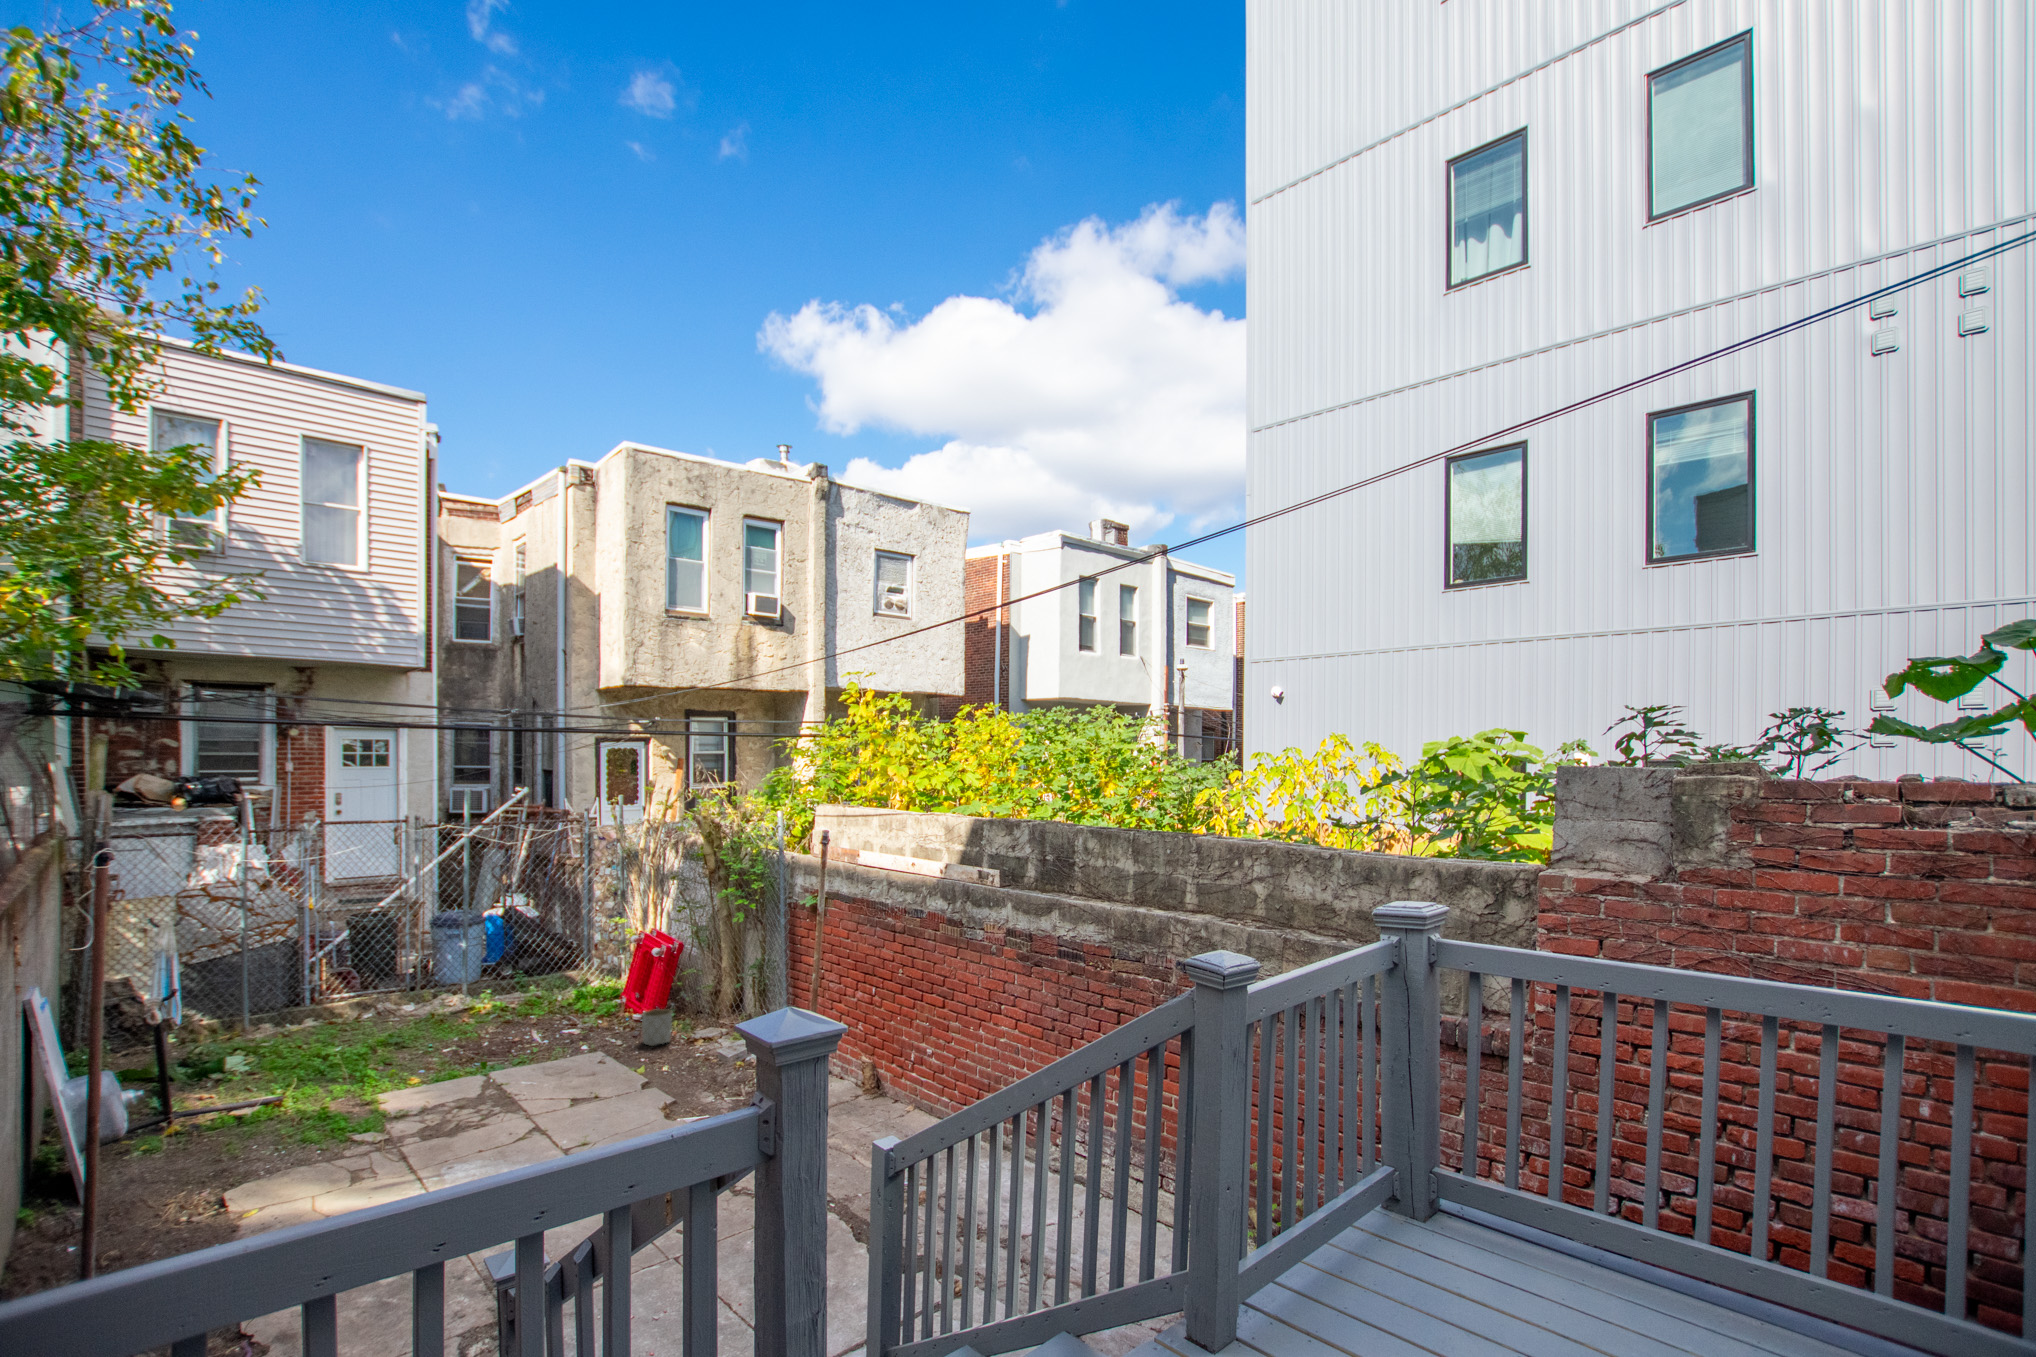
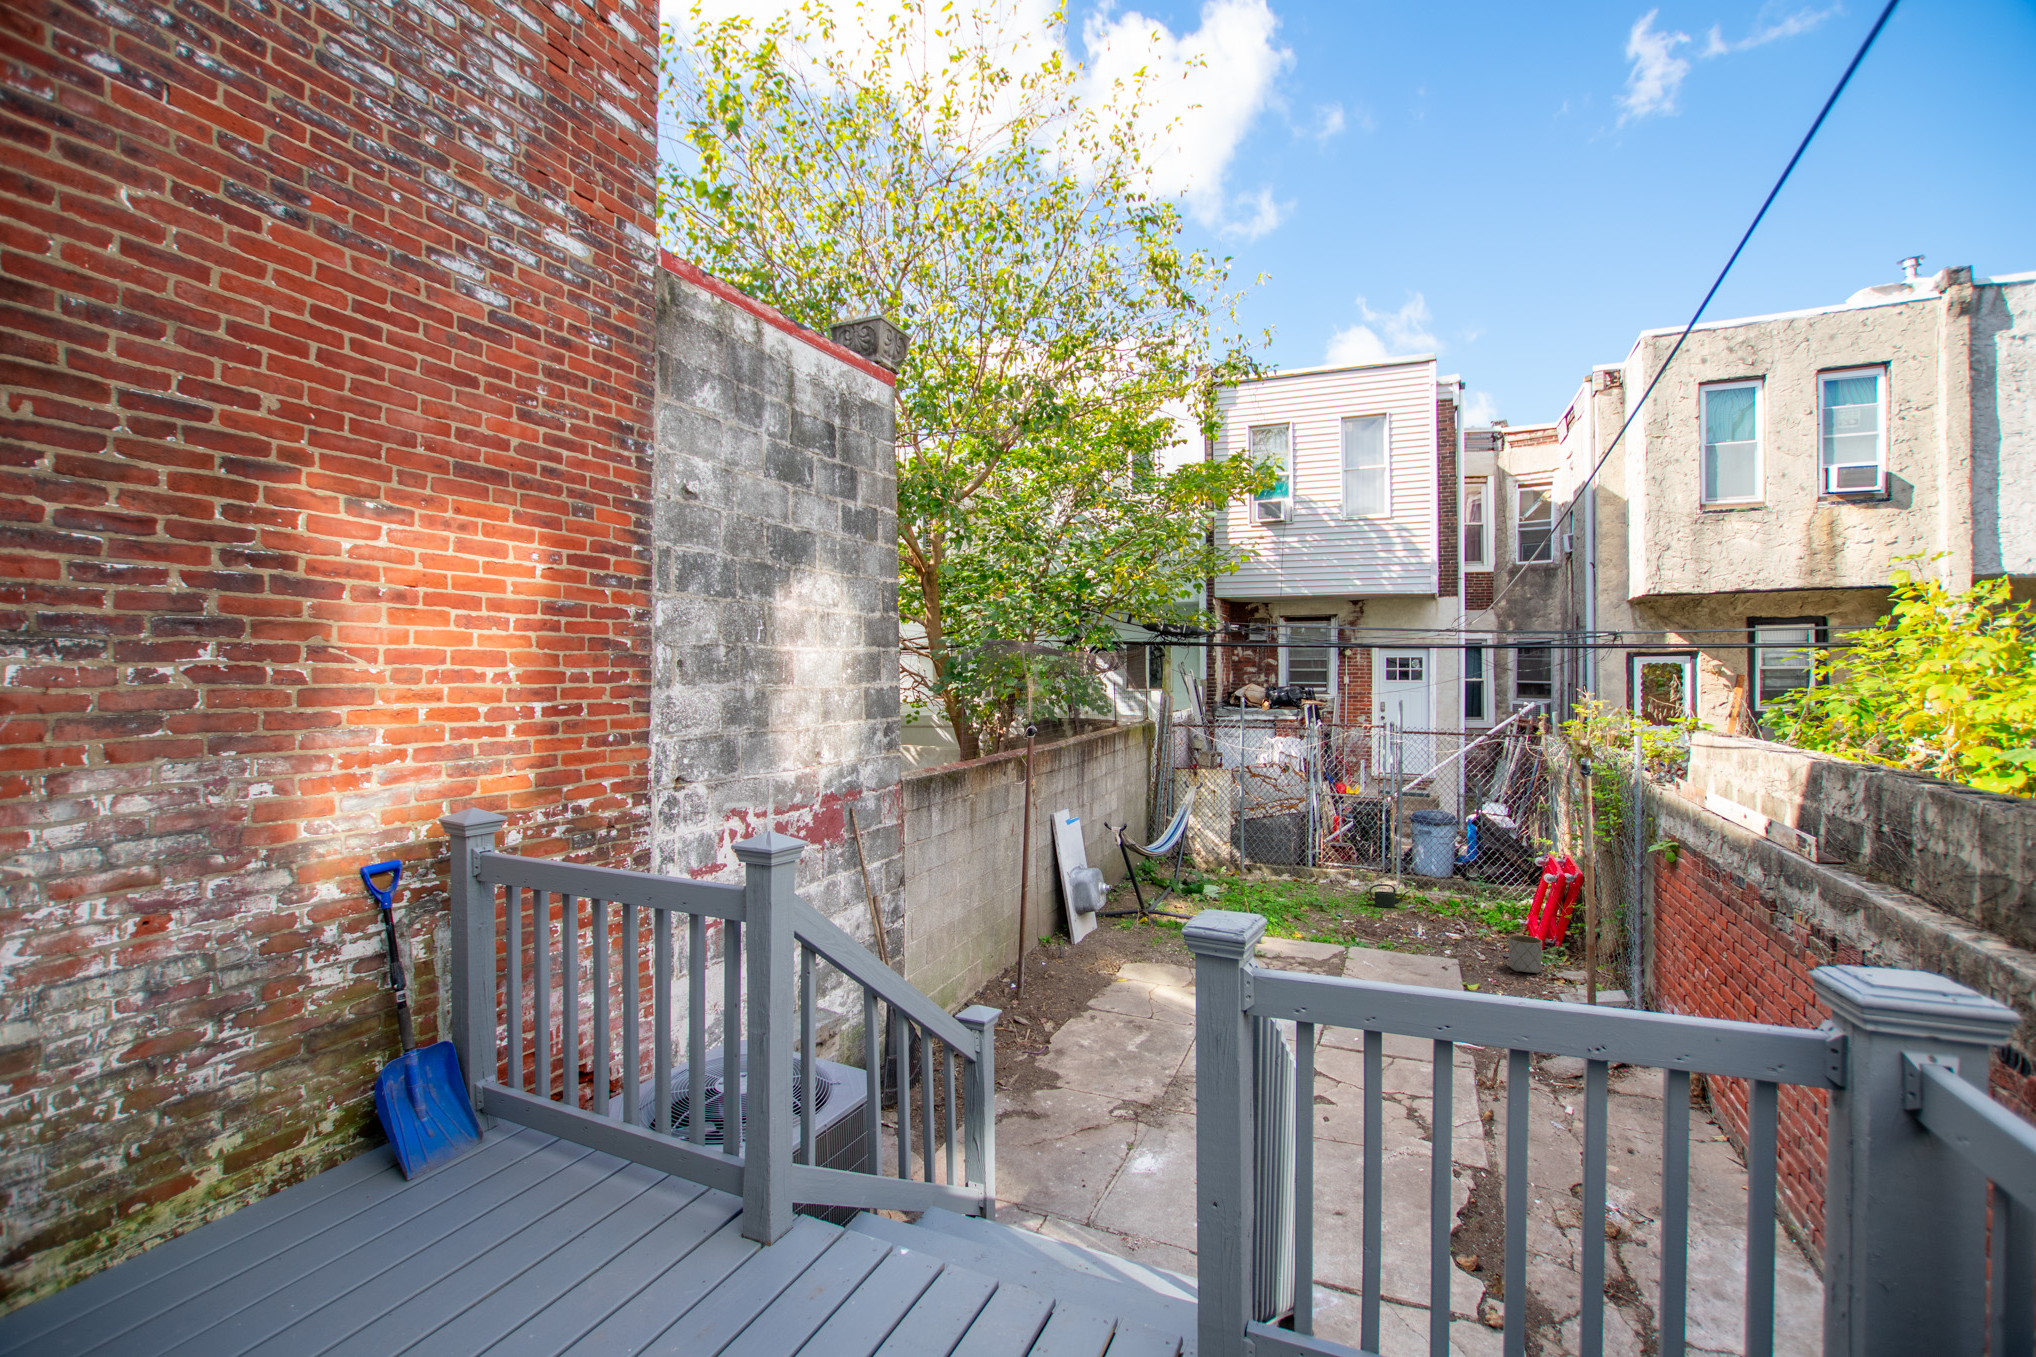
watering can: none [451,998,496,1026] -> present [1369,884,1409,908]

